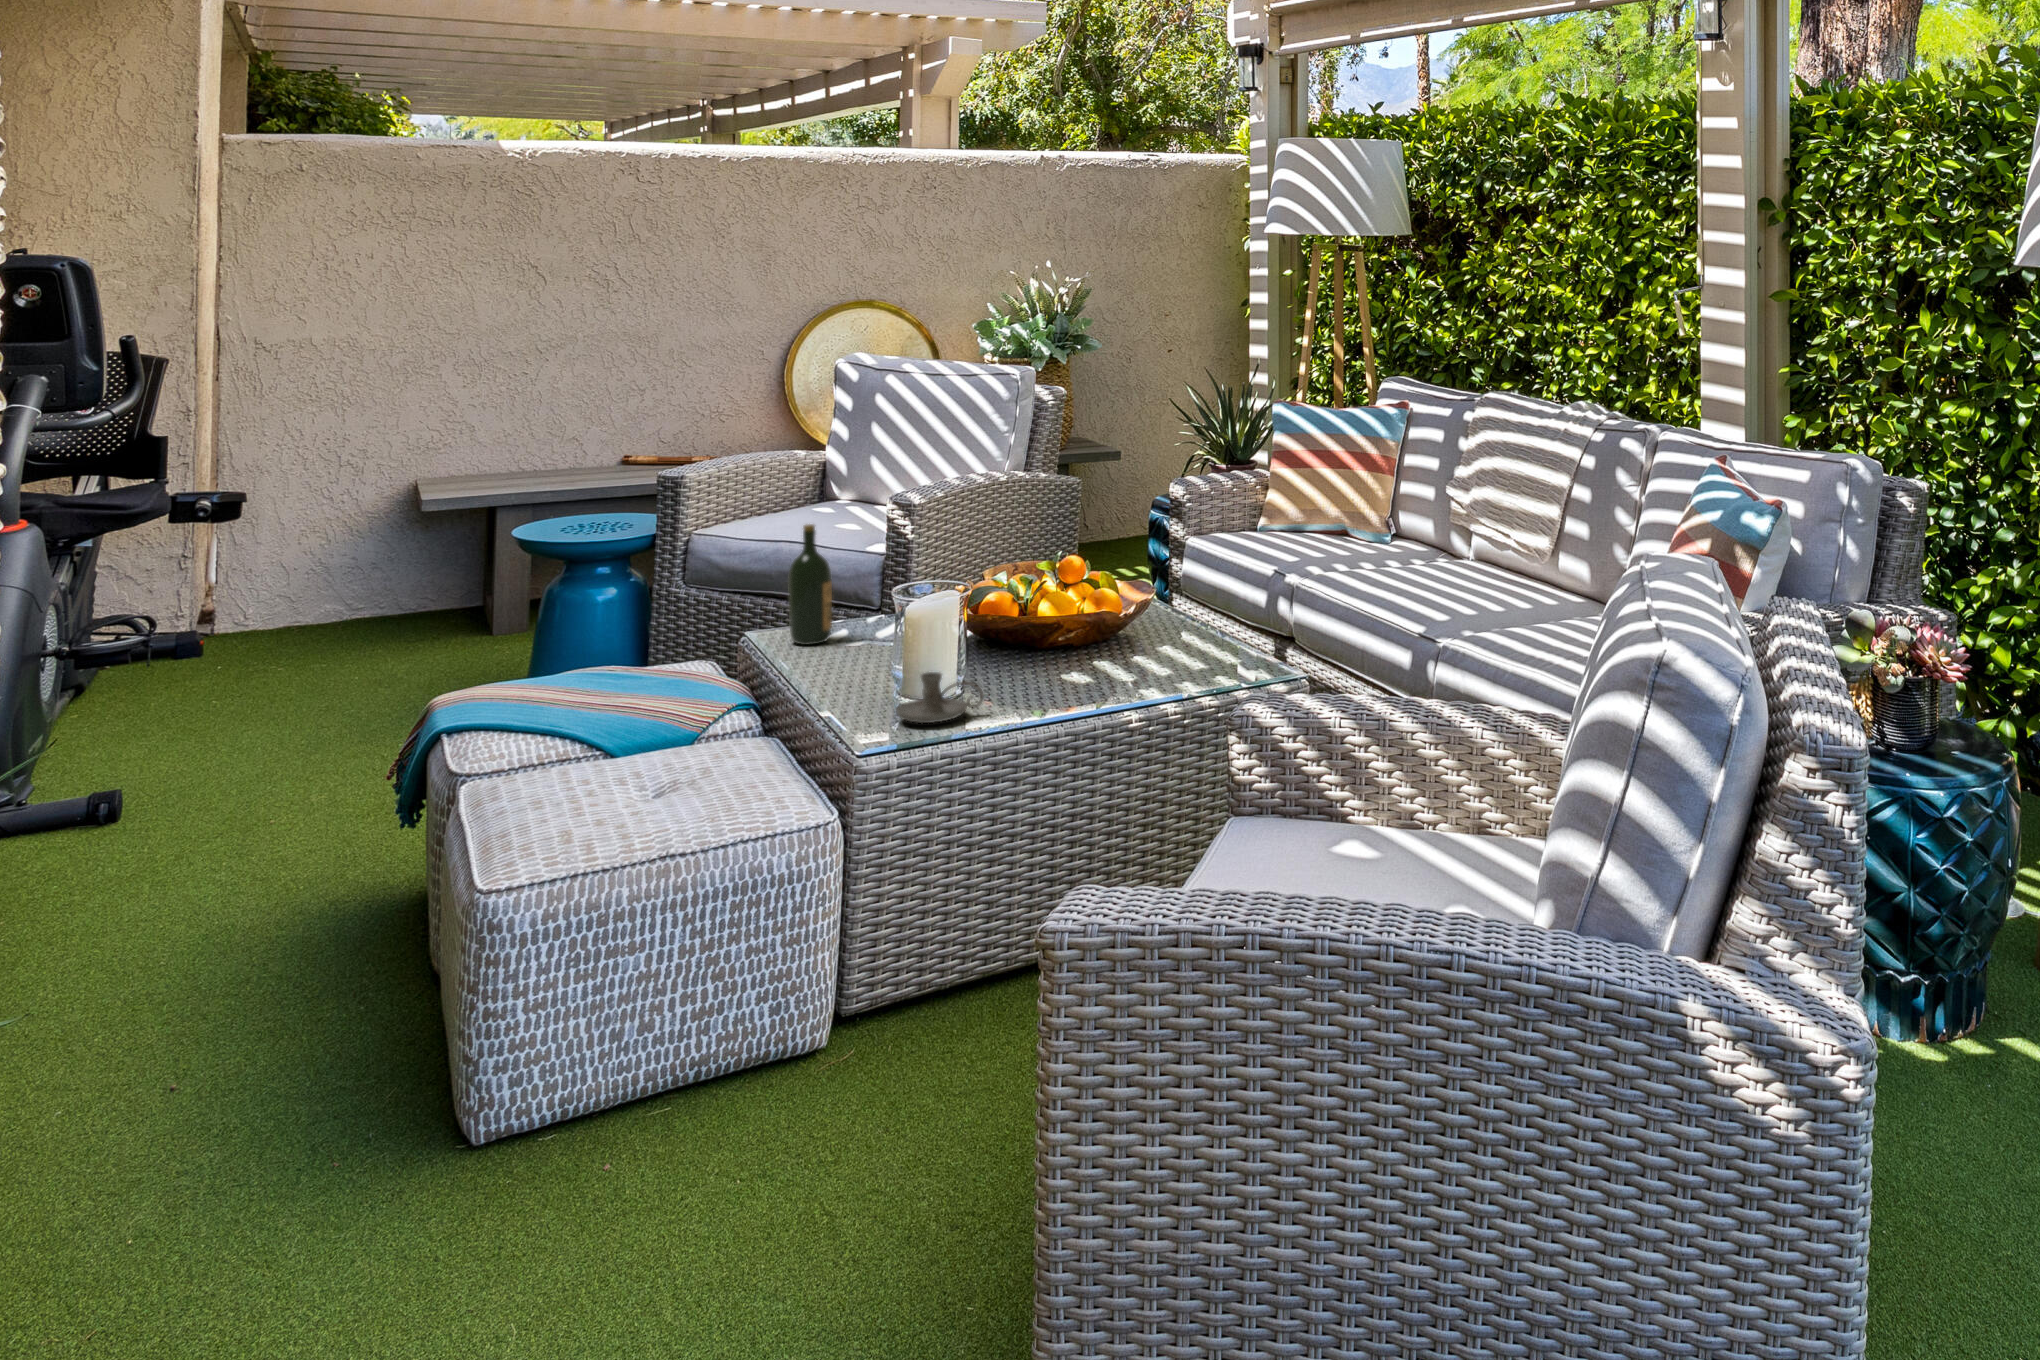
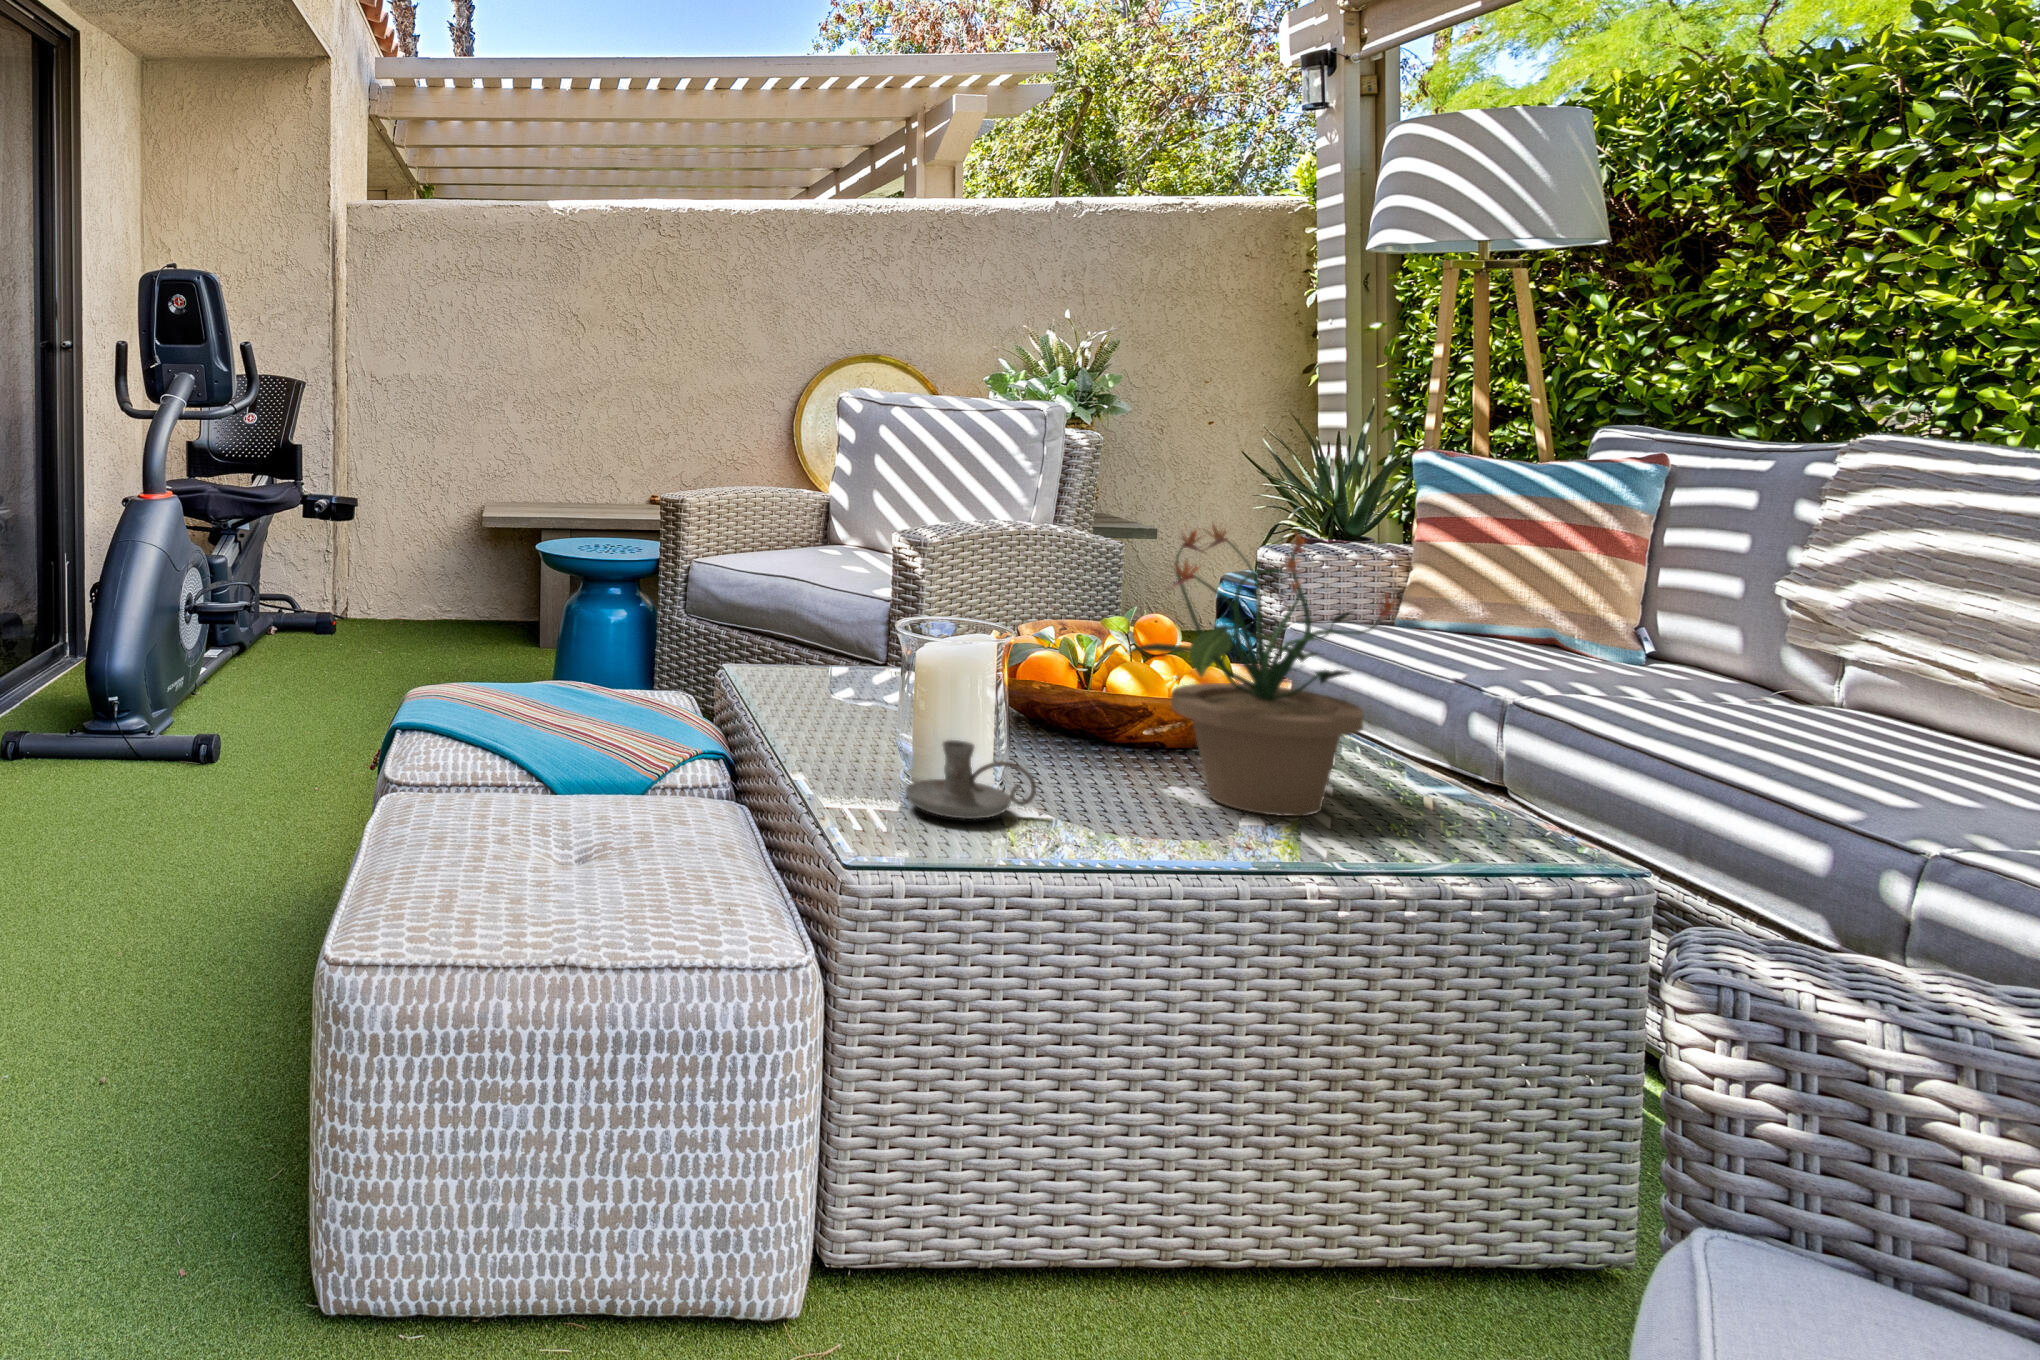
potted plant: none [1041,506,1206,691] -> present [1130,525,1397,816]
wine bottle: present [788,524,832,645] -> none [775,534,827,687]

